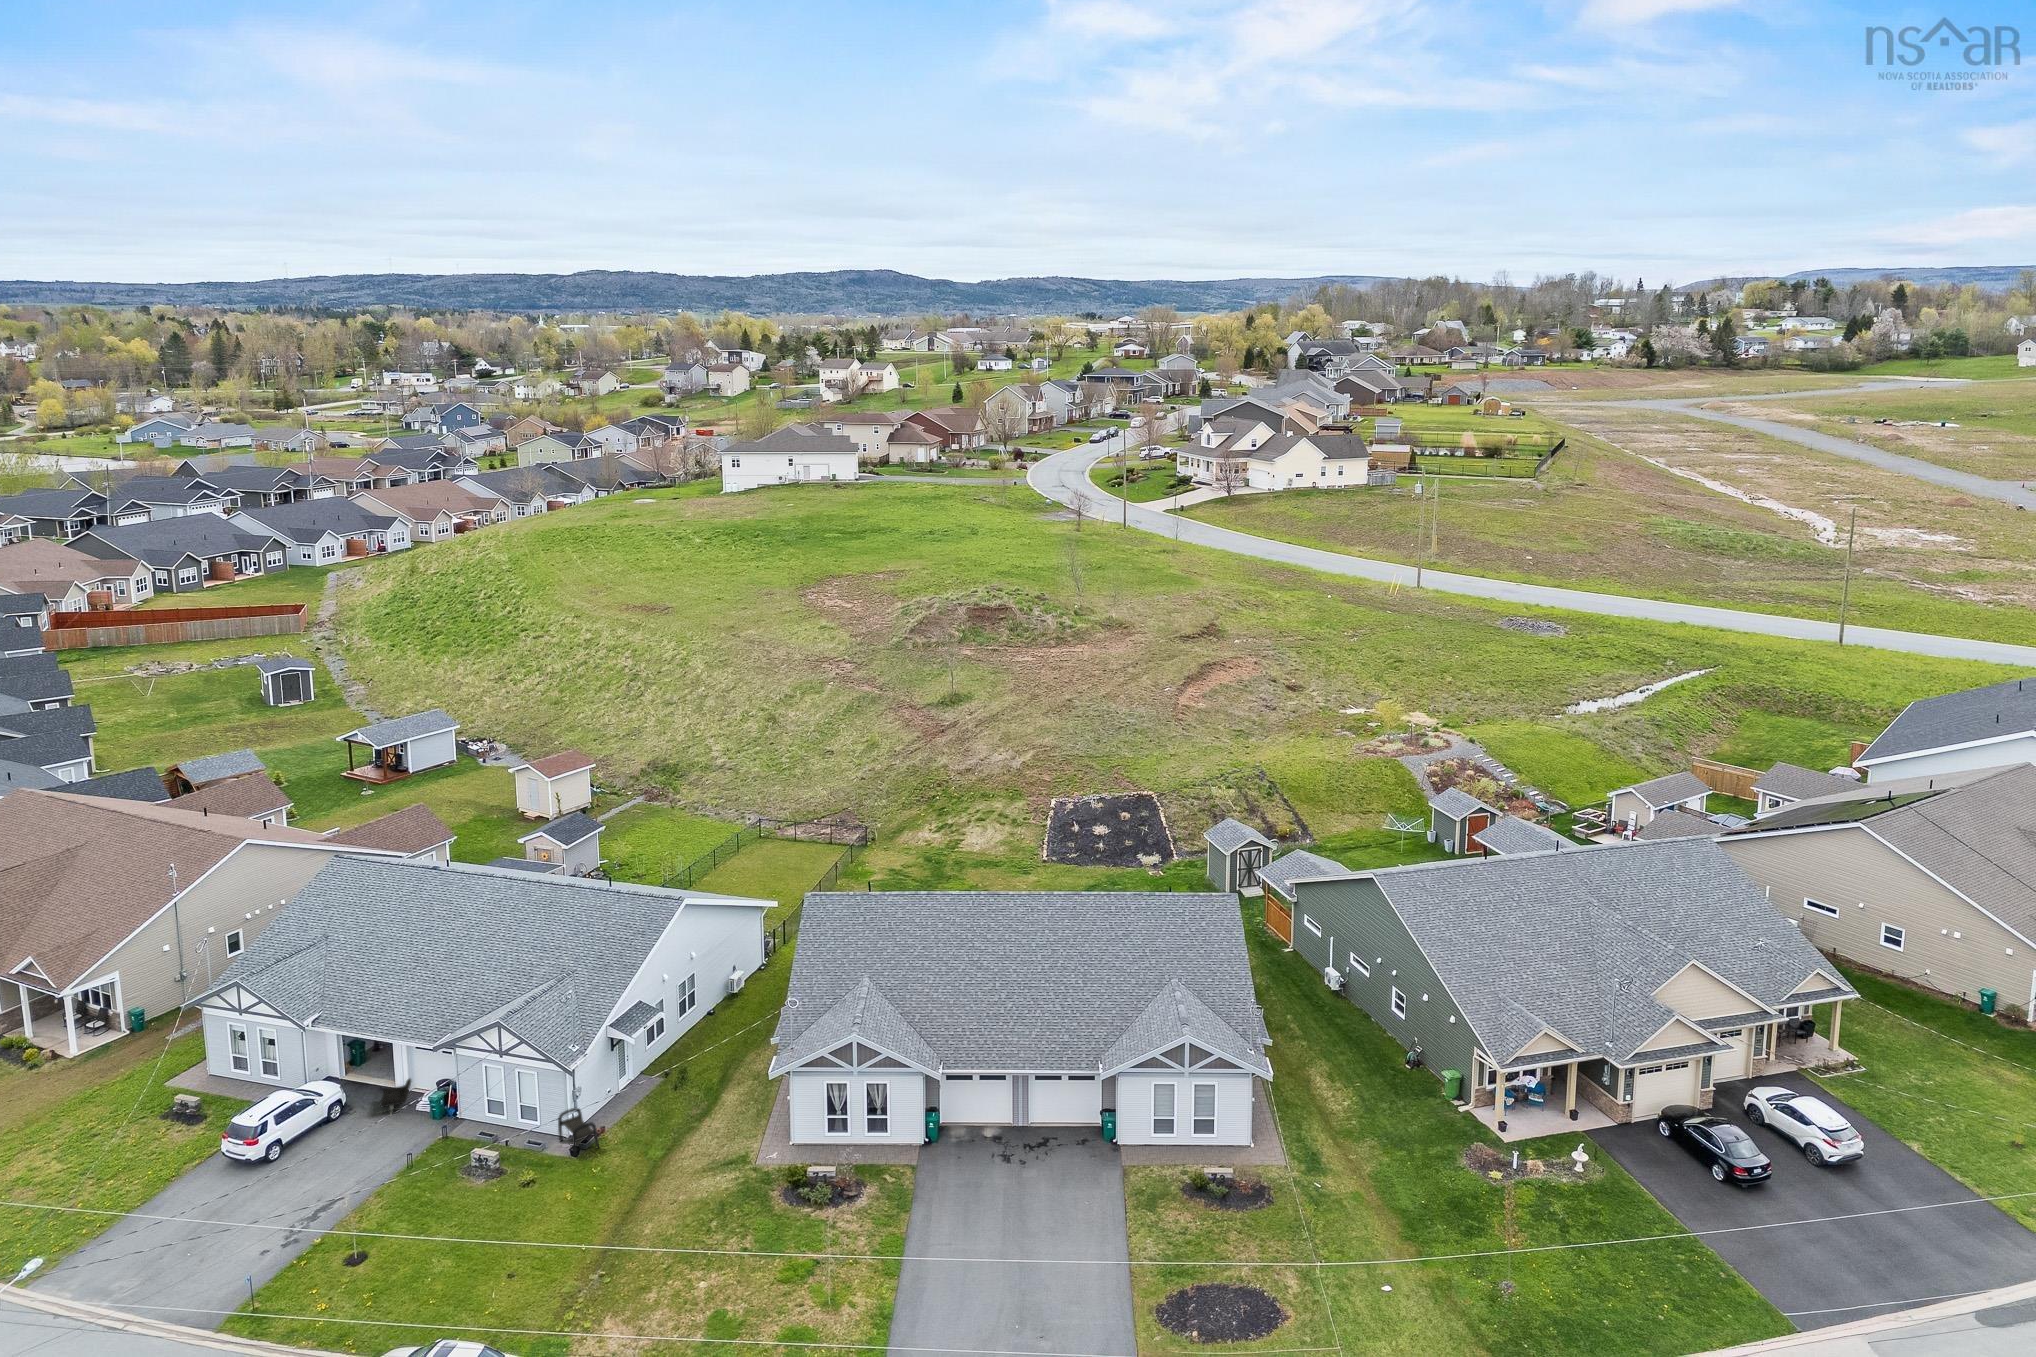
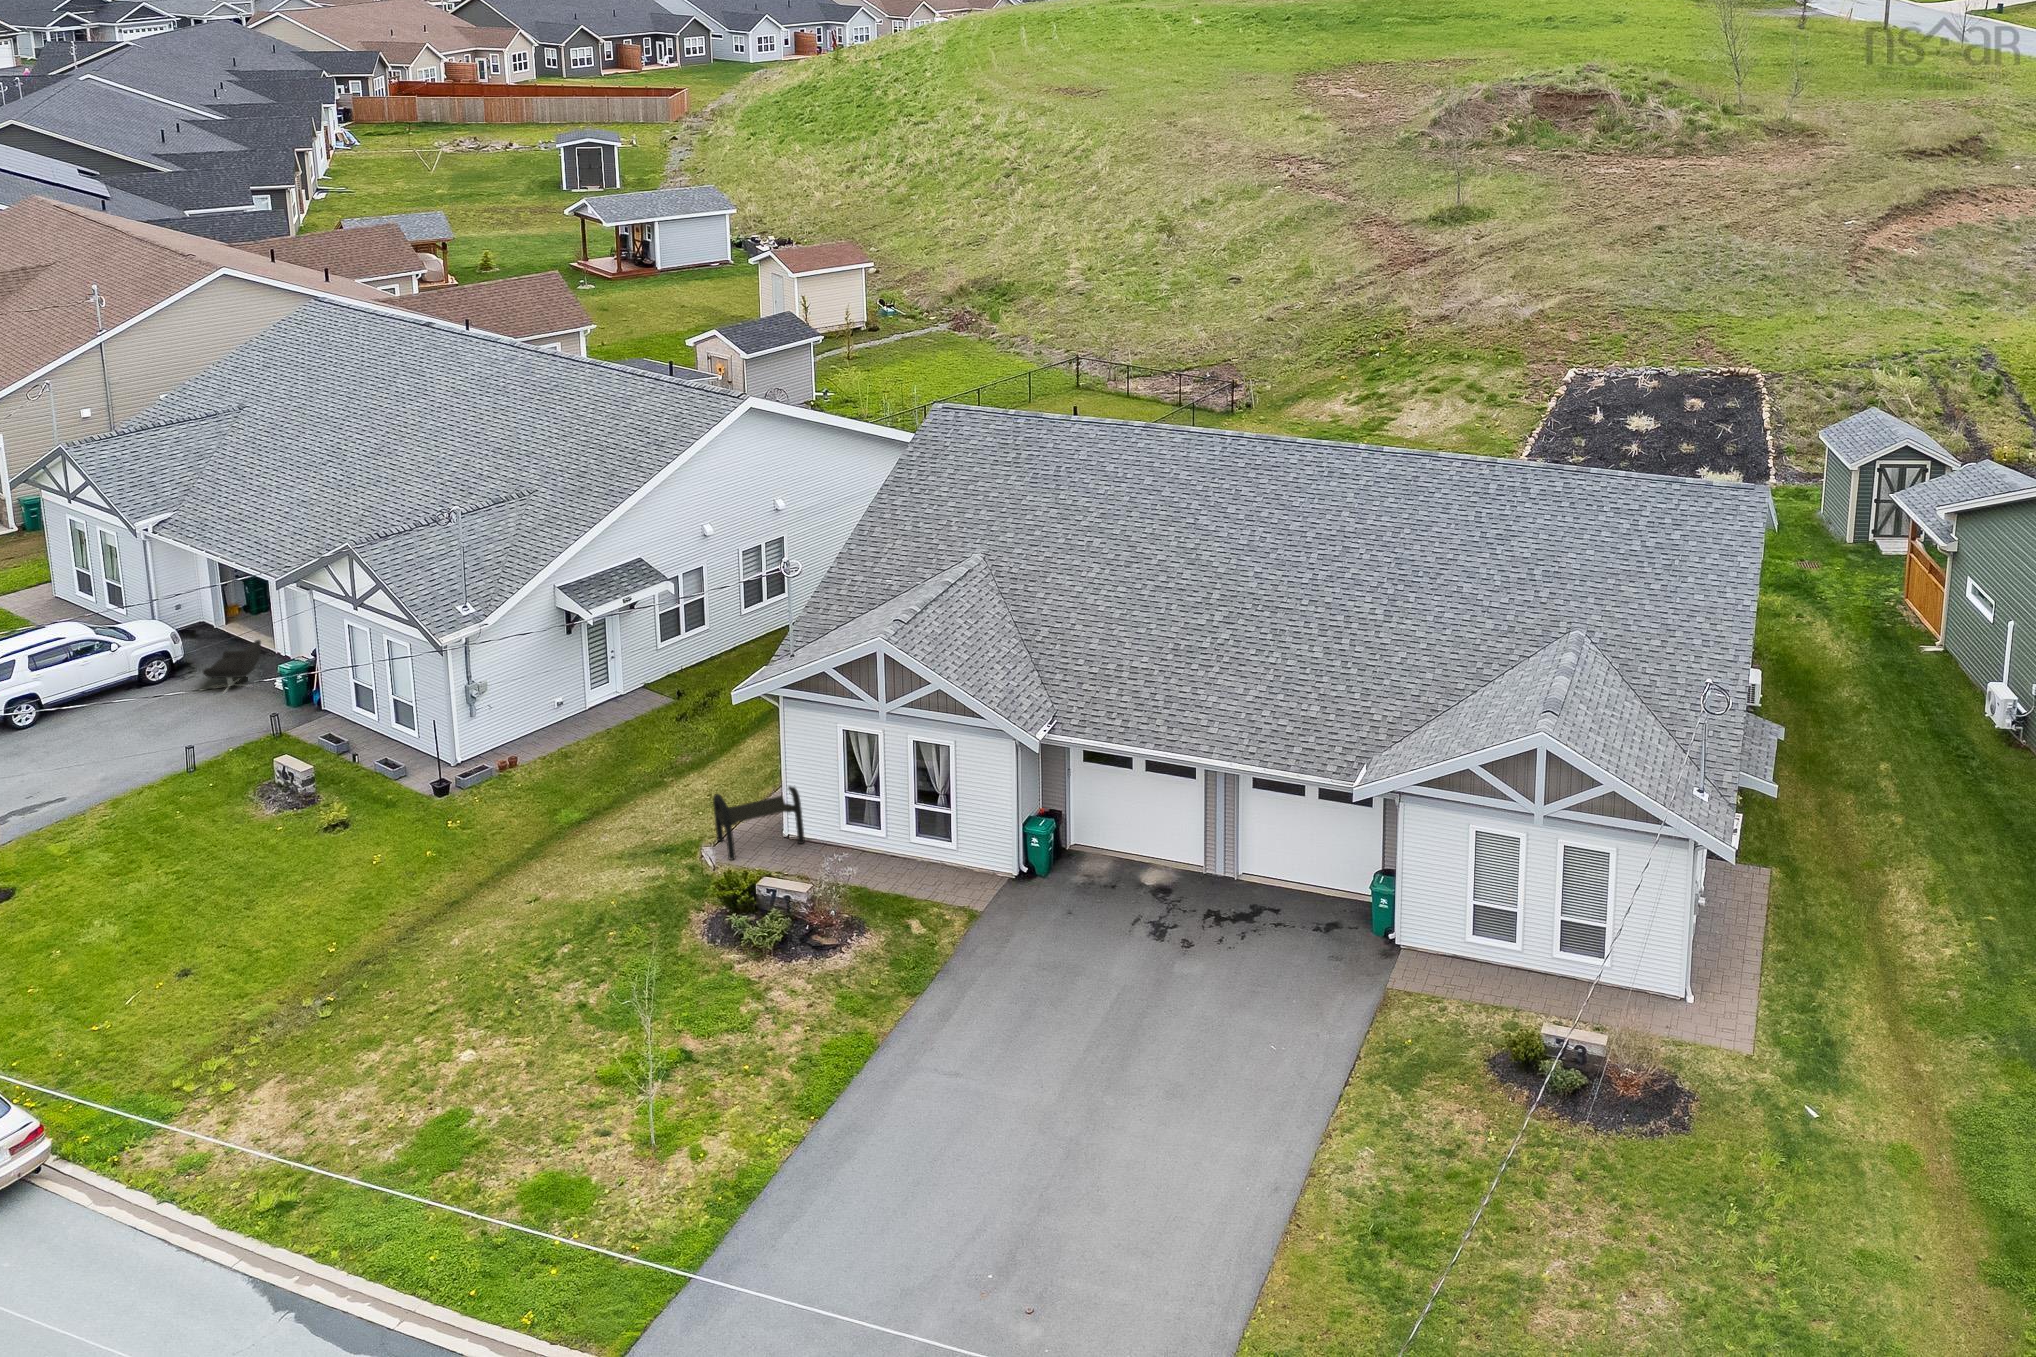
bench: present [558,1108,599,1156] -> present [713,786,805,860]

